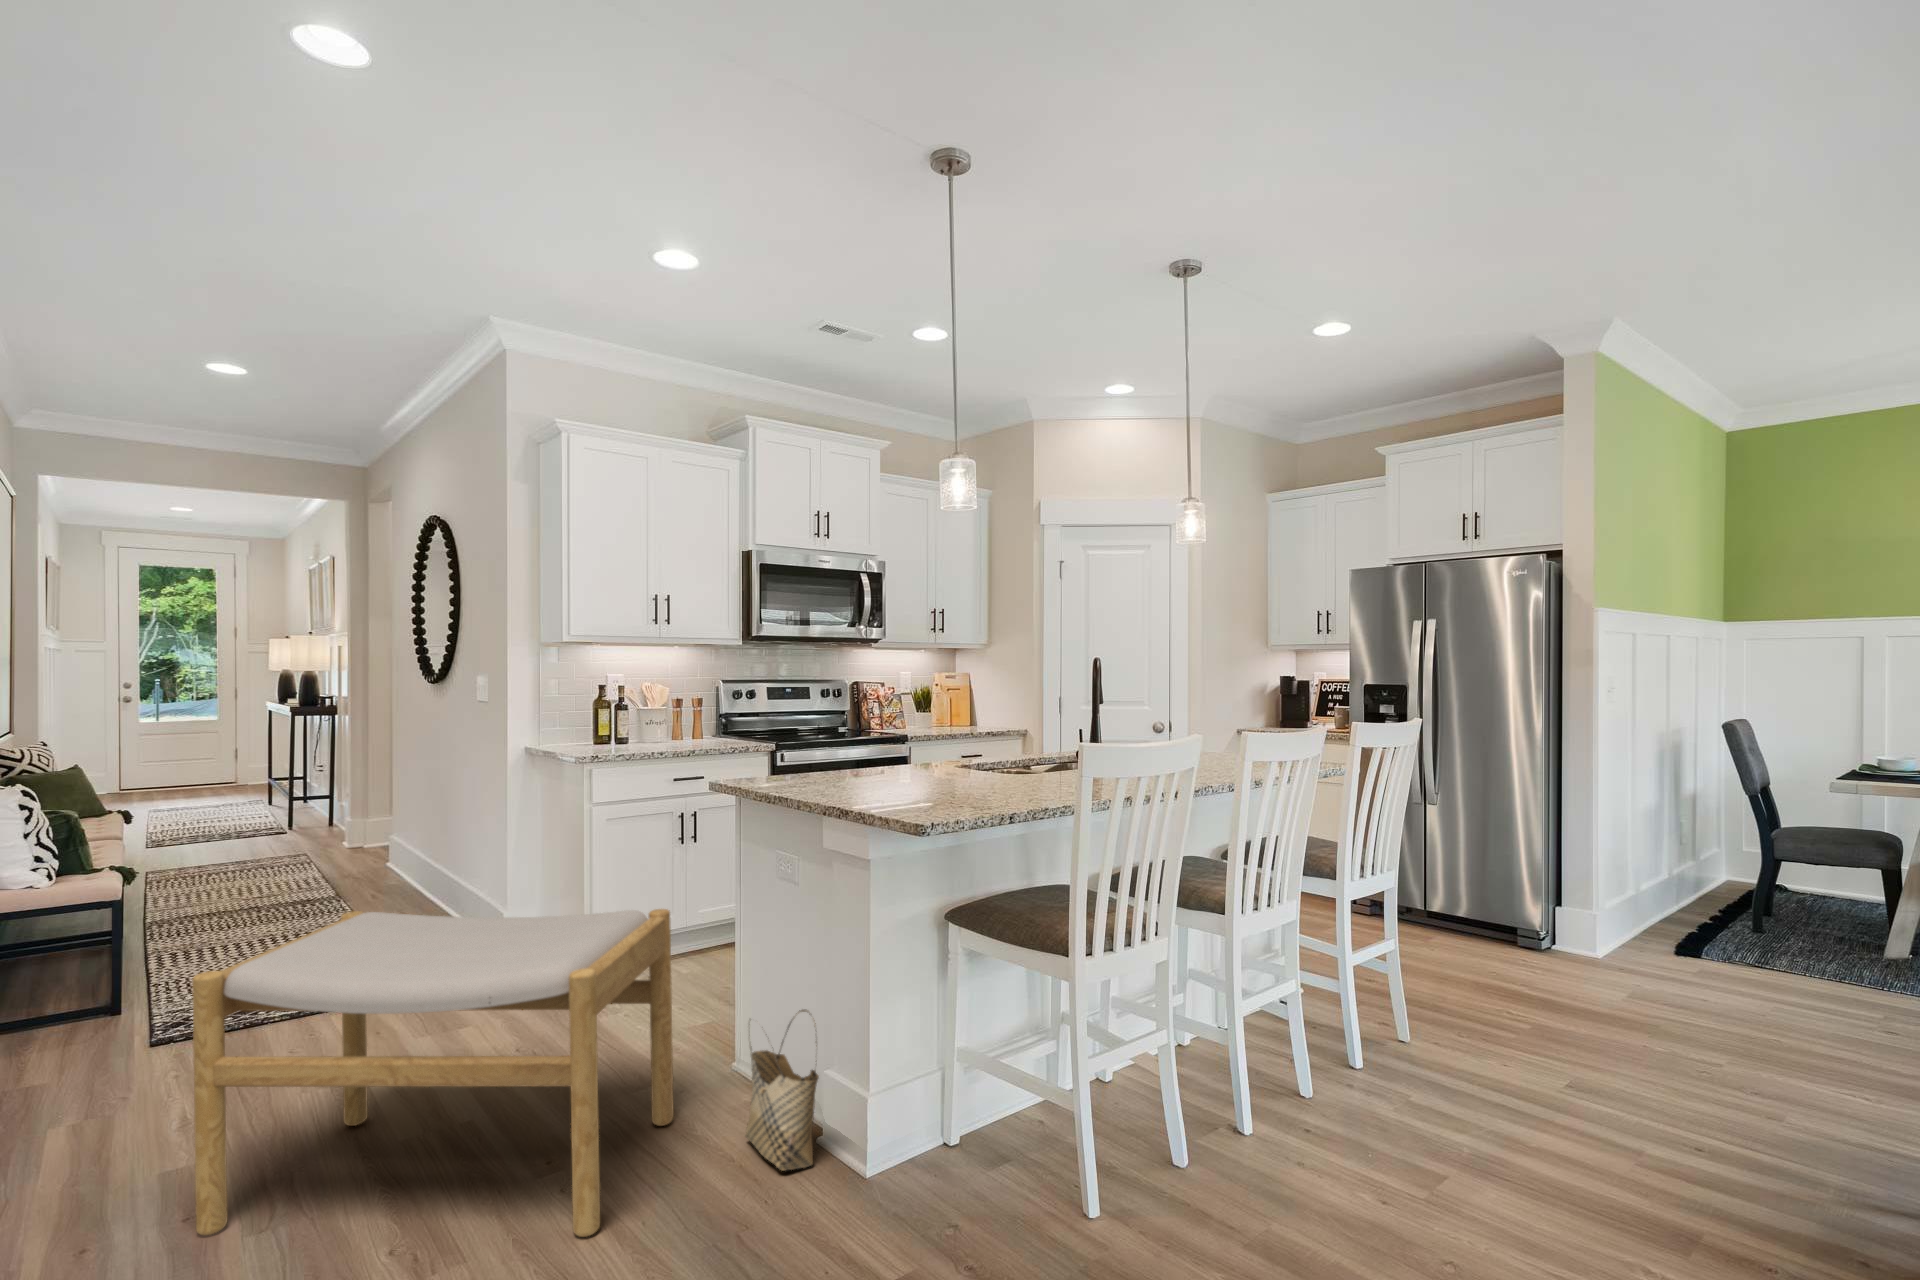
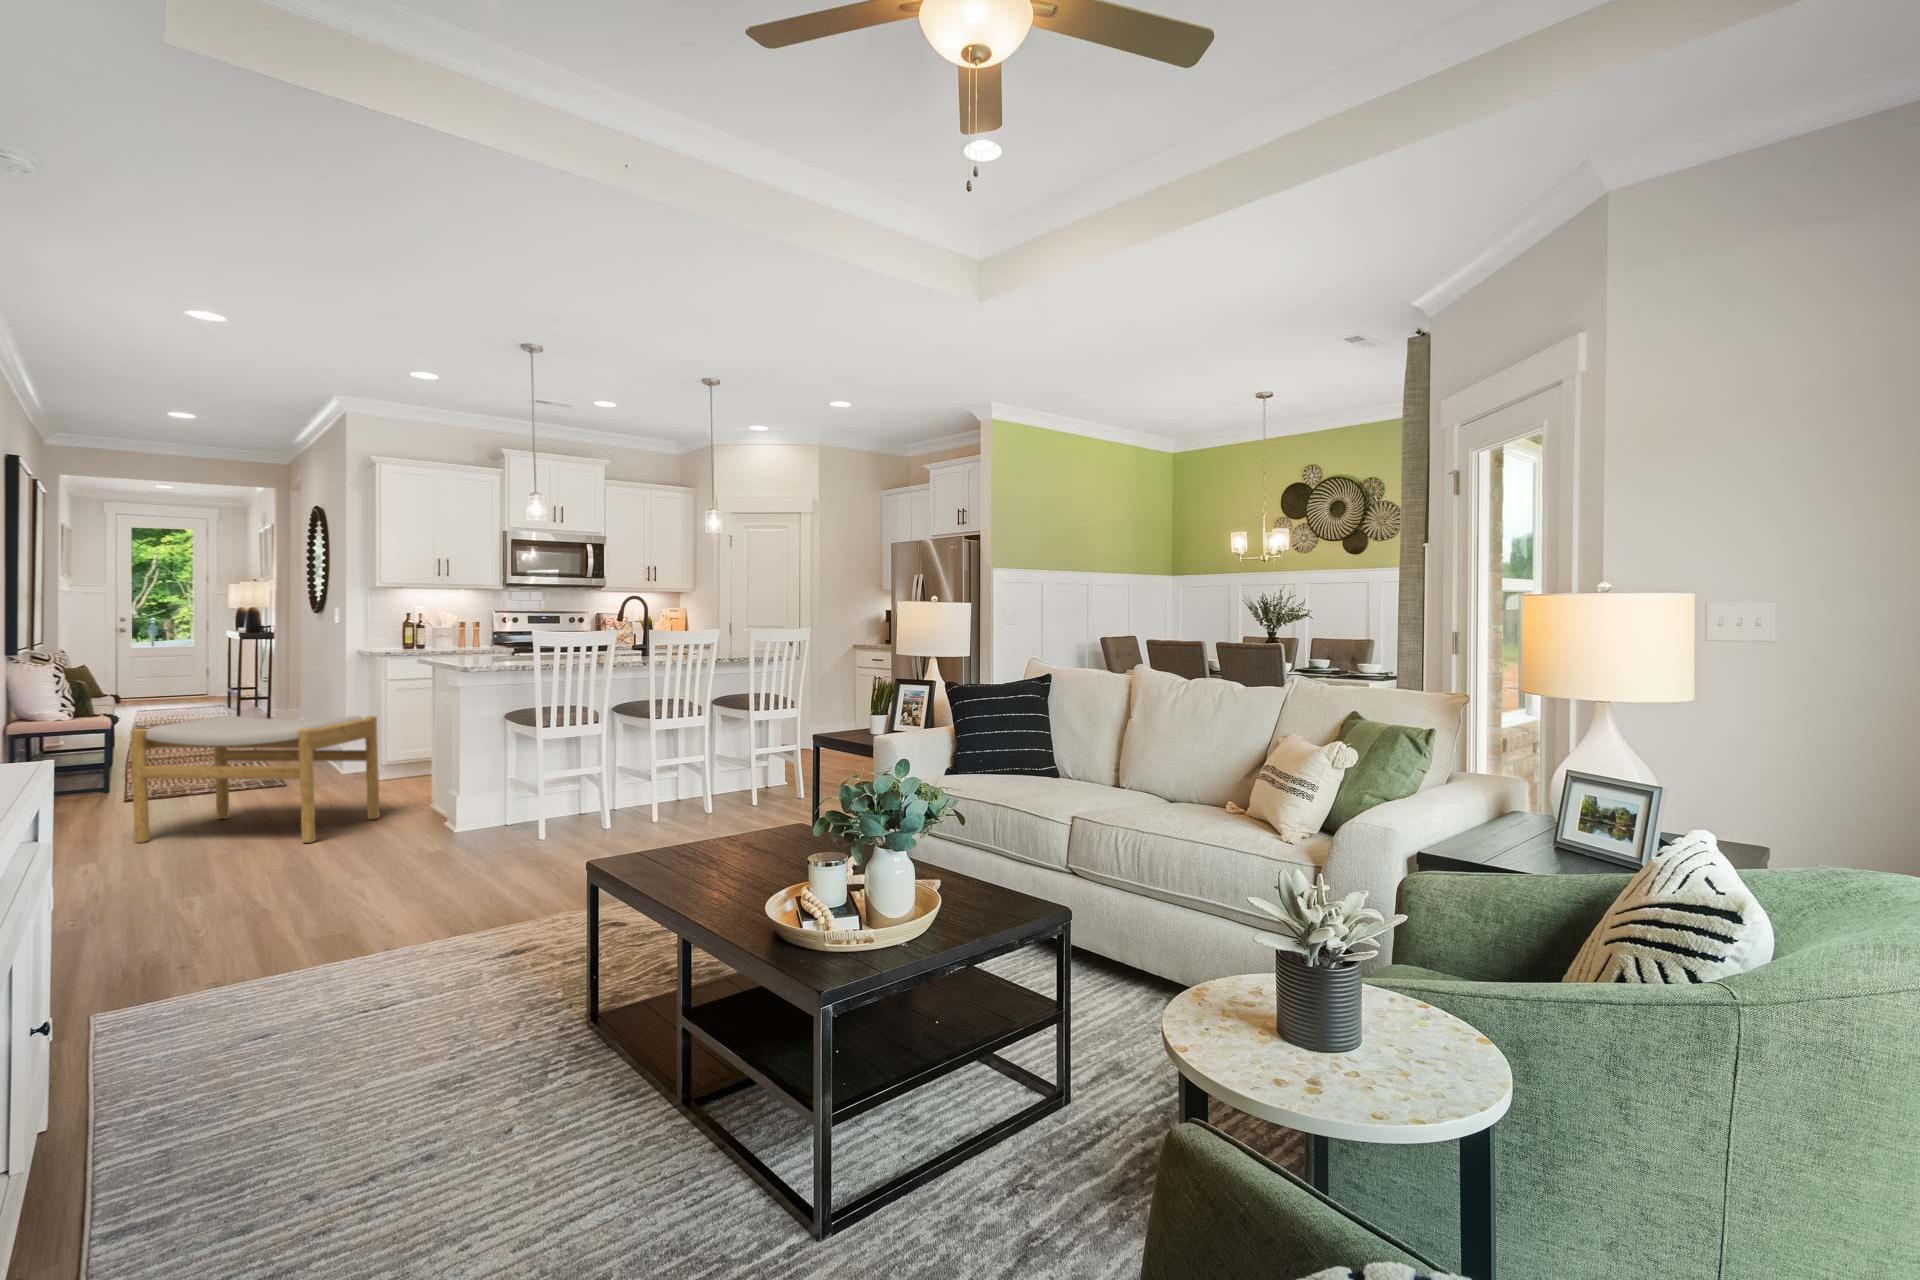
woven basket: present [745,1010,819,1171] -> none [403,761,437,829]

